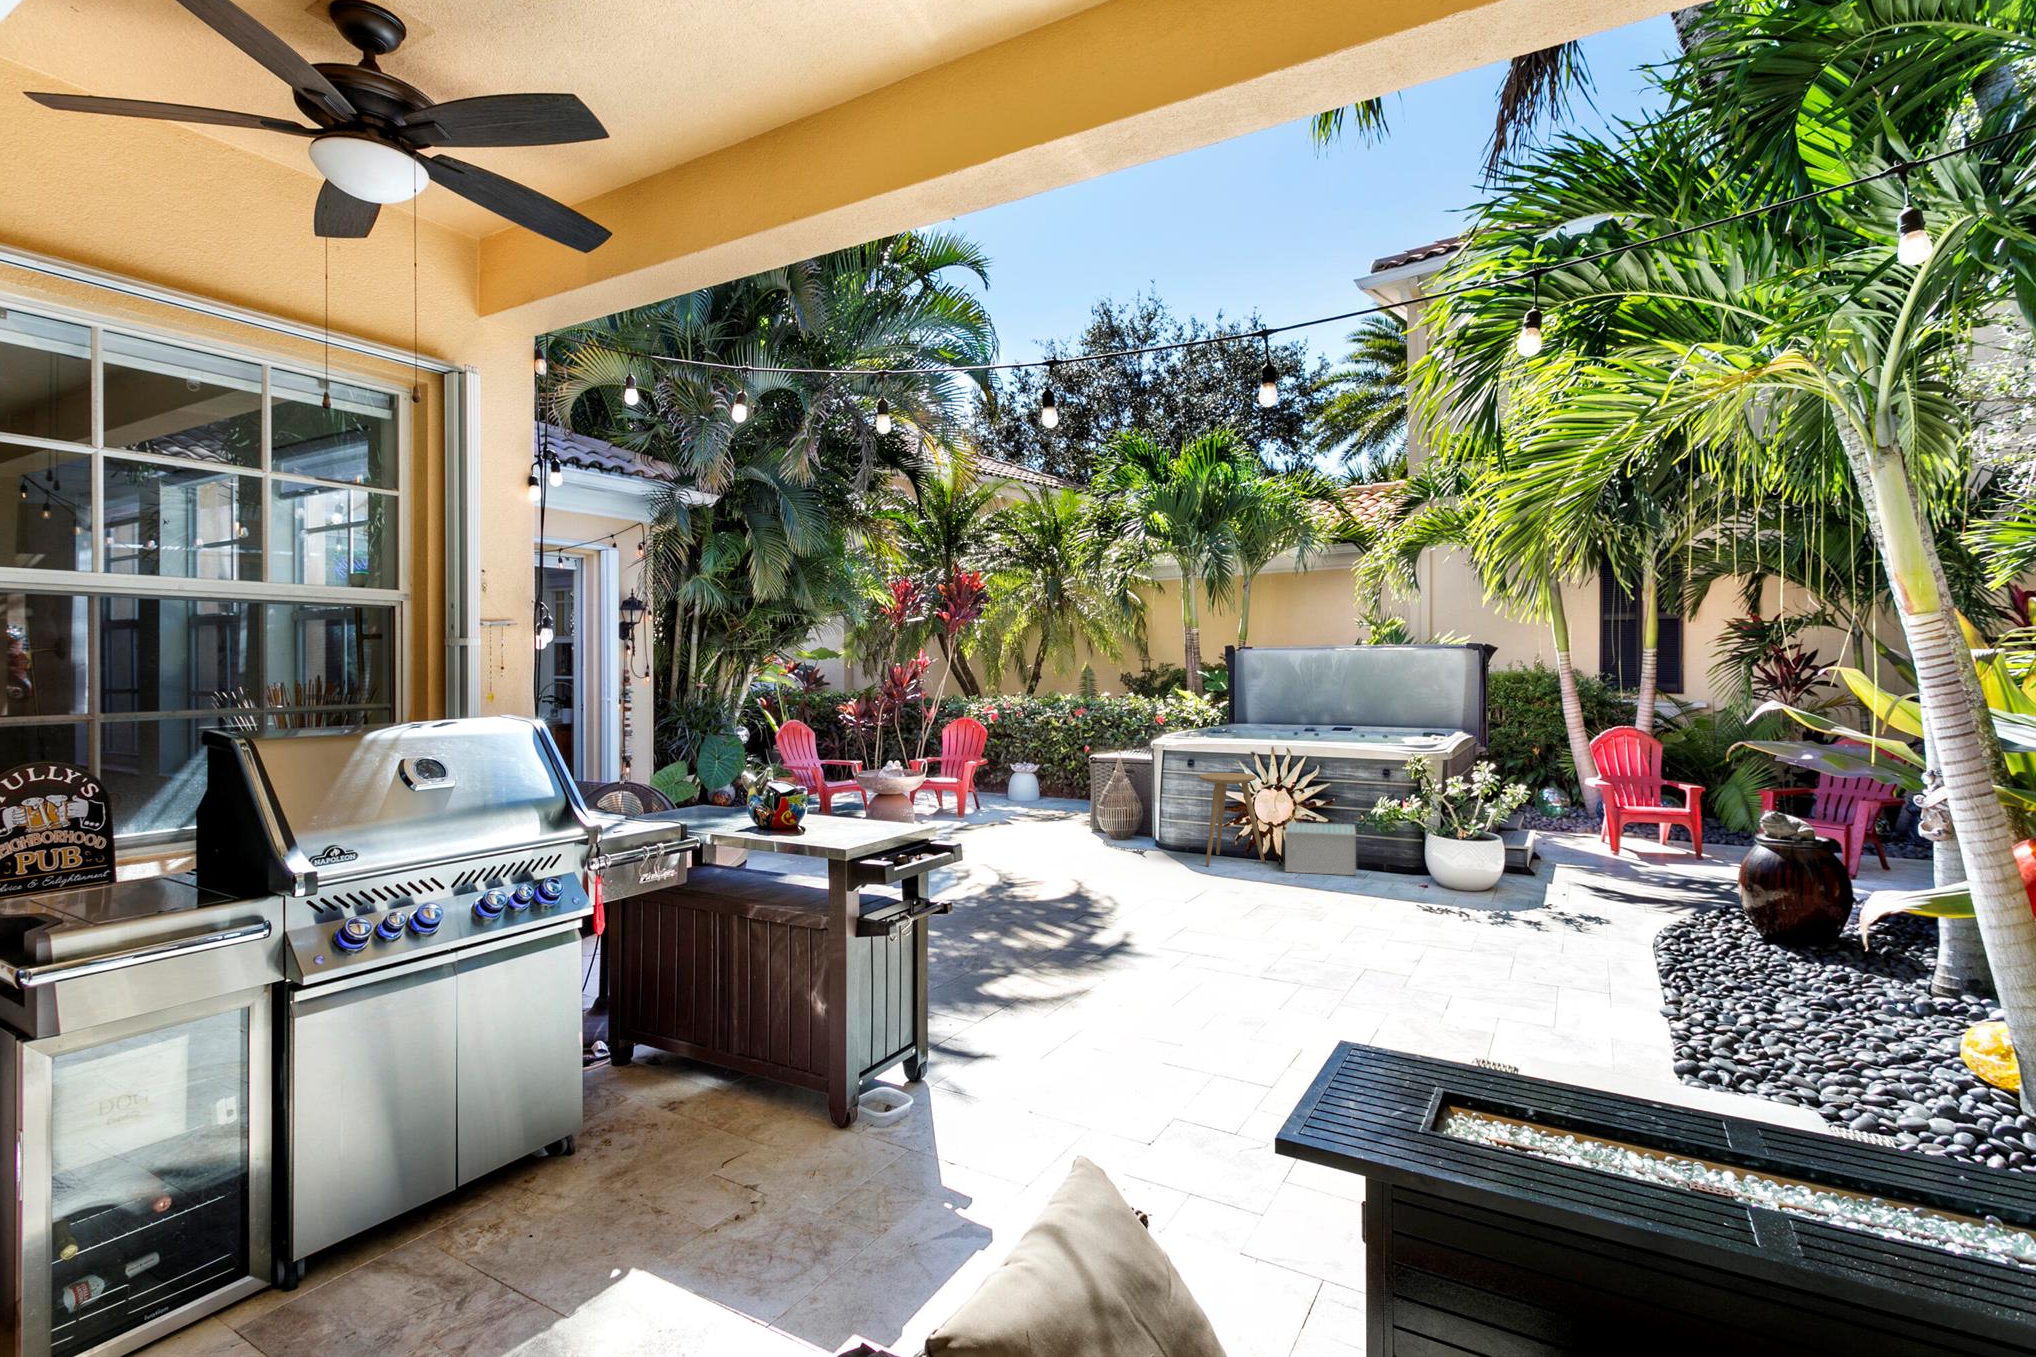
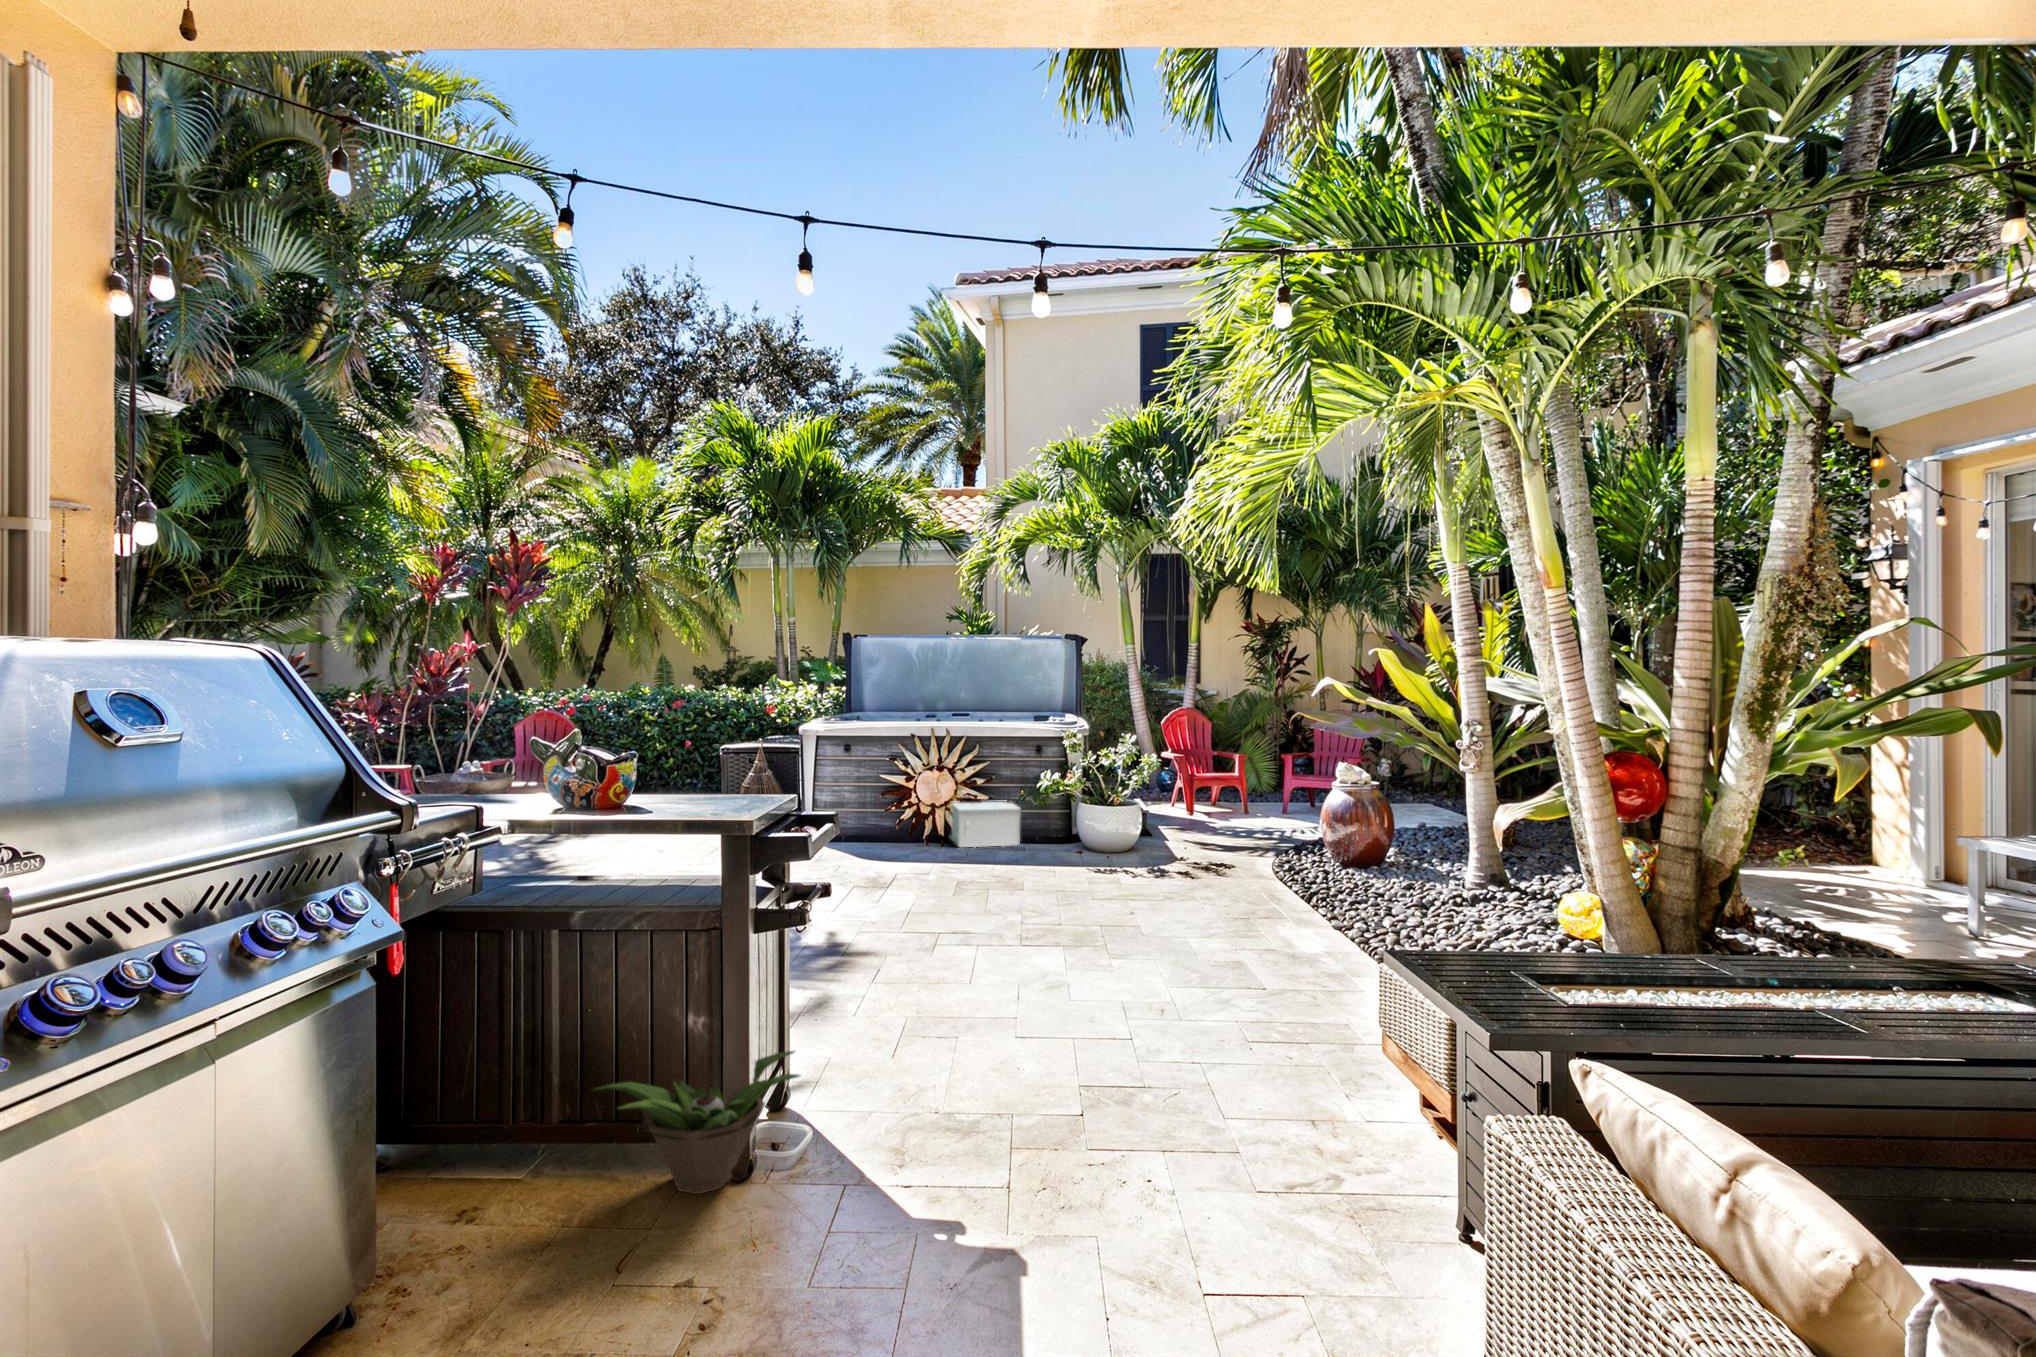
side table: present [1199,773,1265,866] -> none [871,757,932,849]
decorative plant: none [612,1037,790,1157] -> present [595,1051,800,1194]

